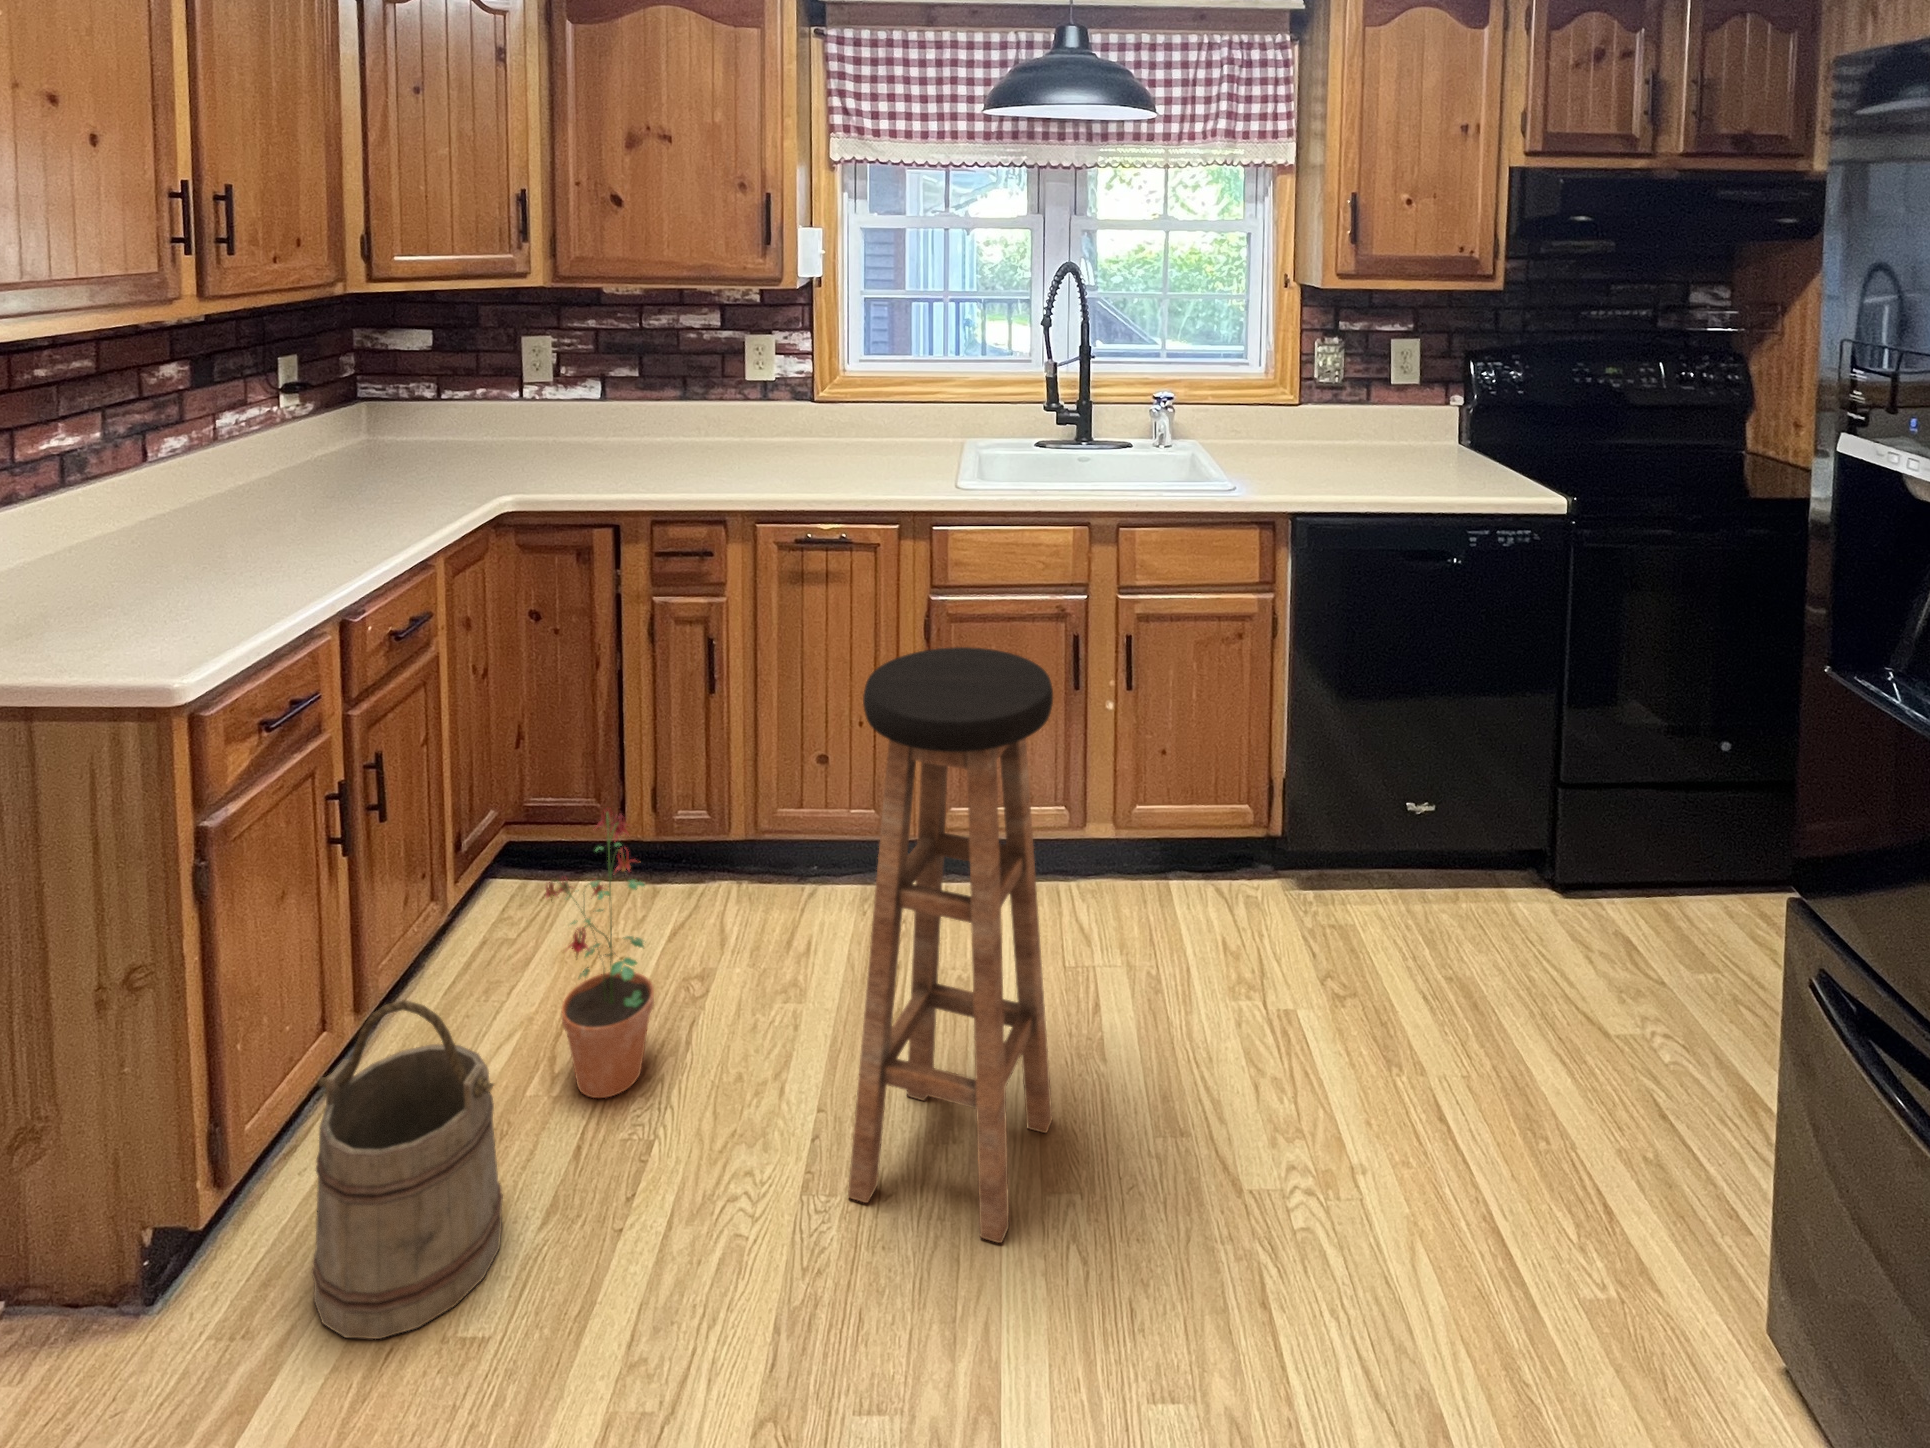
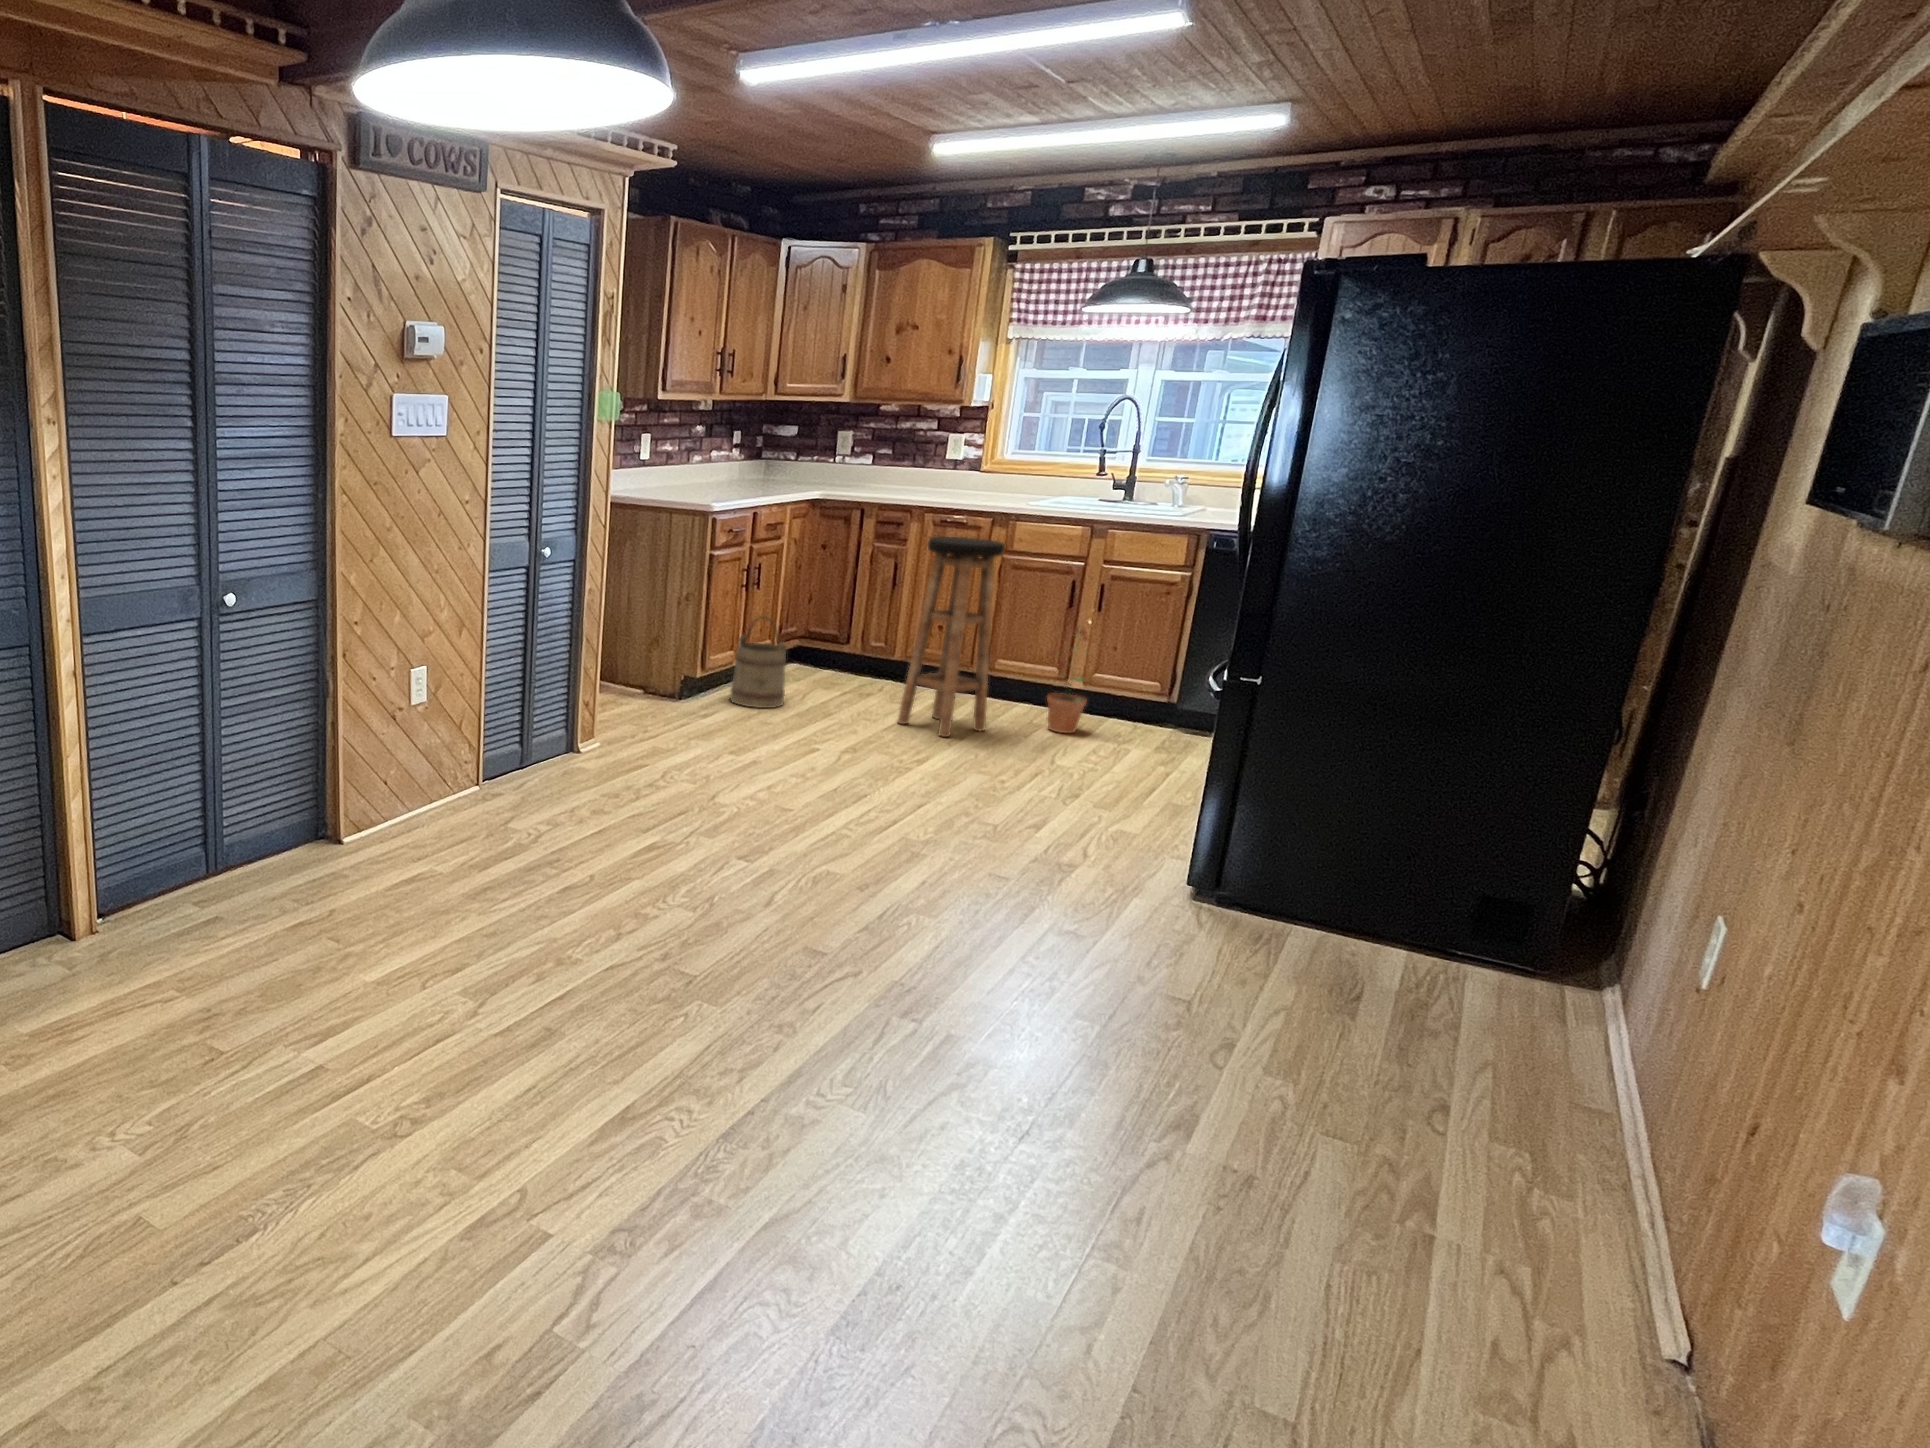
potted plant: present [546,809,654,1098] -> present [1047,625,1088,733]

